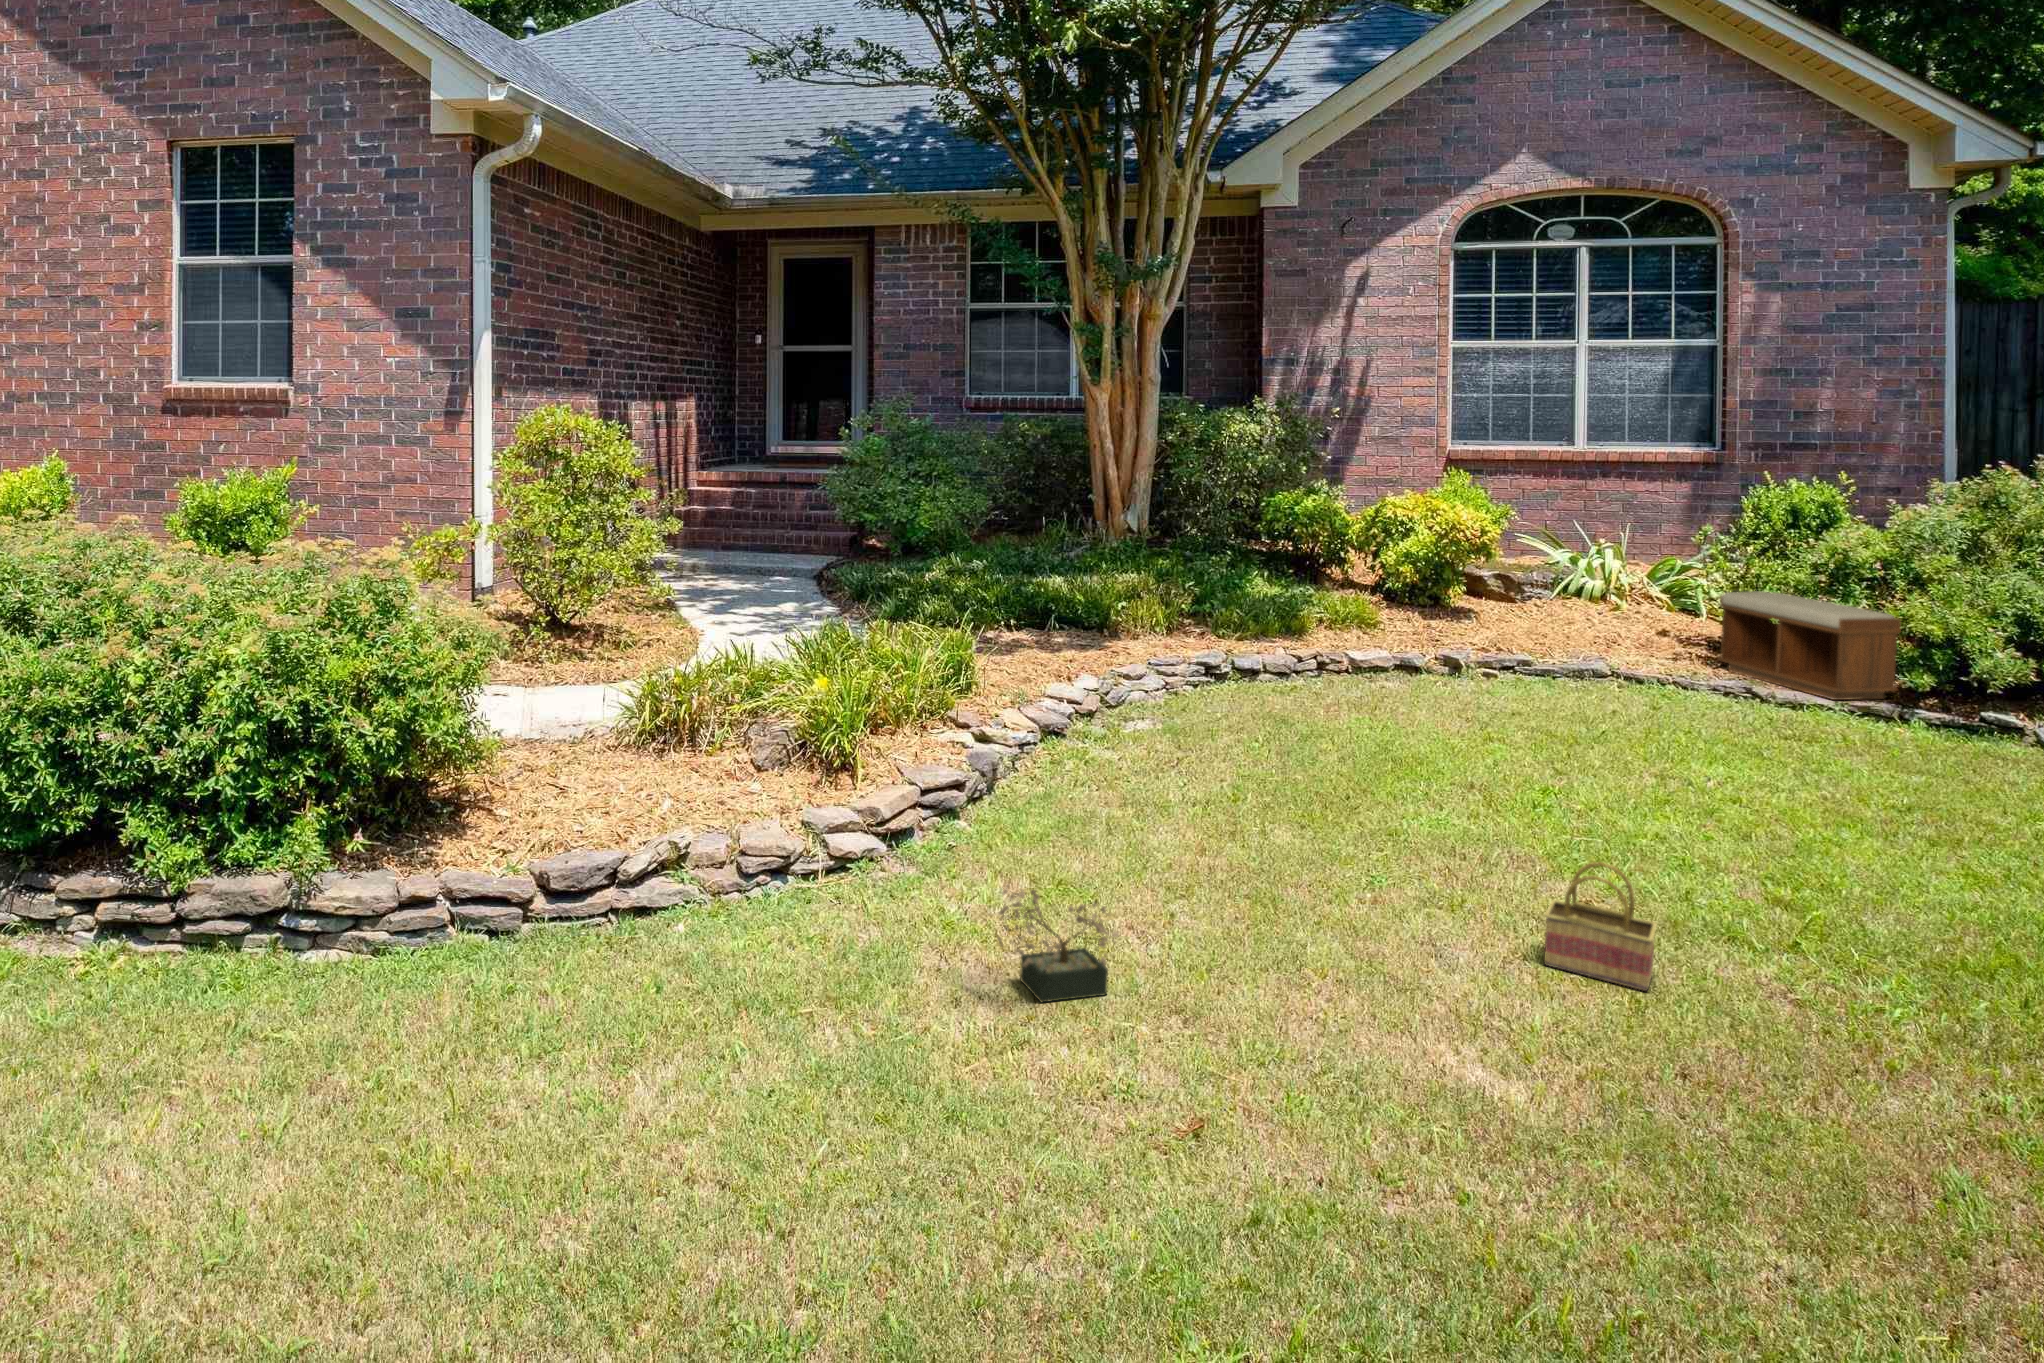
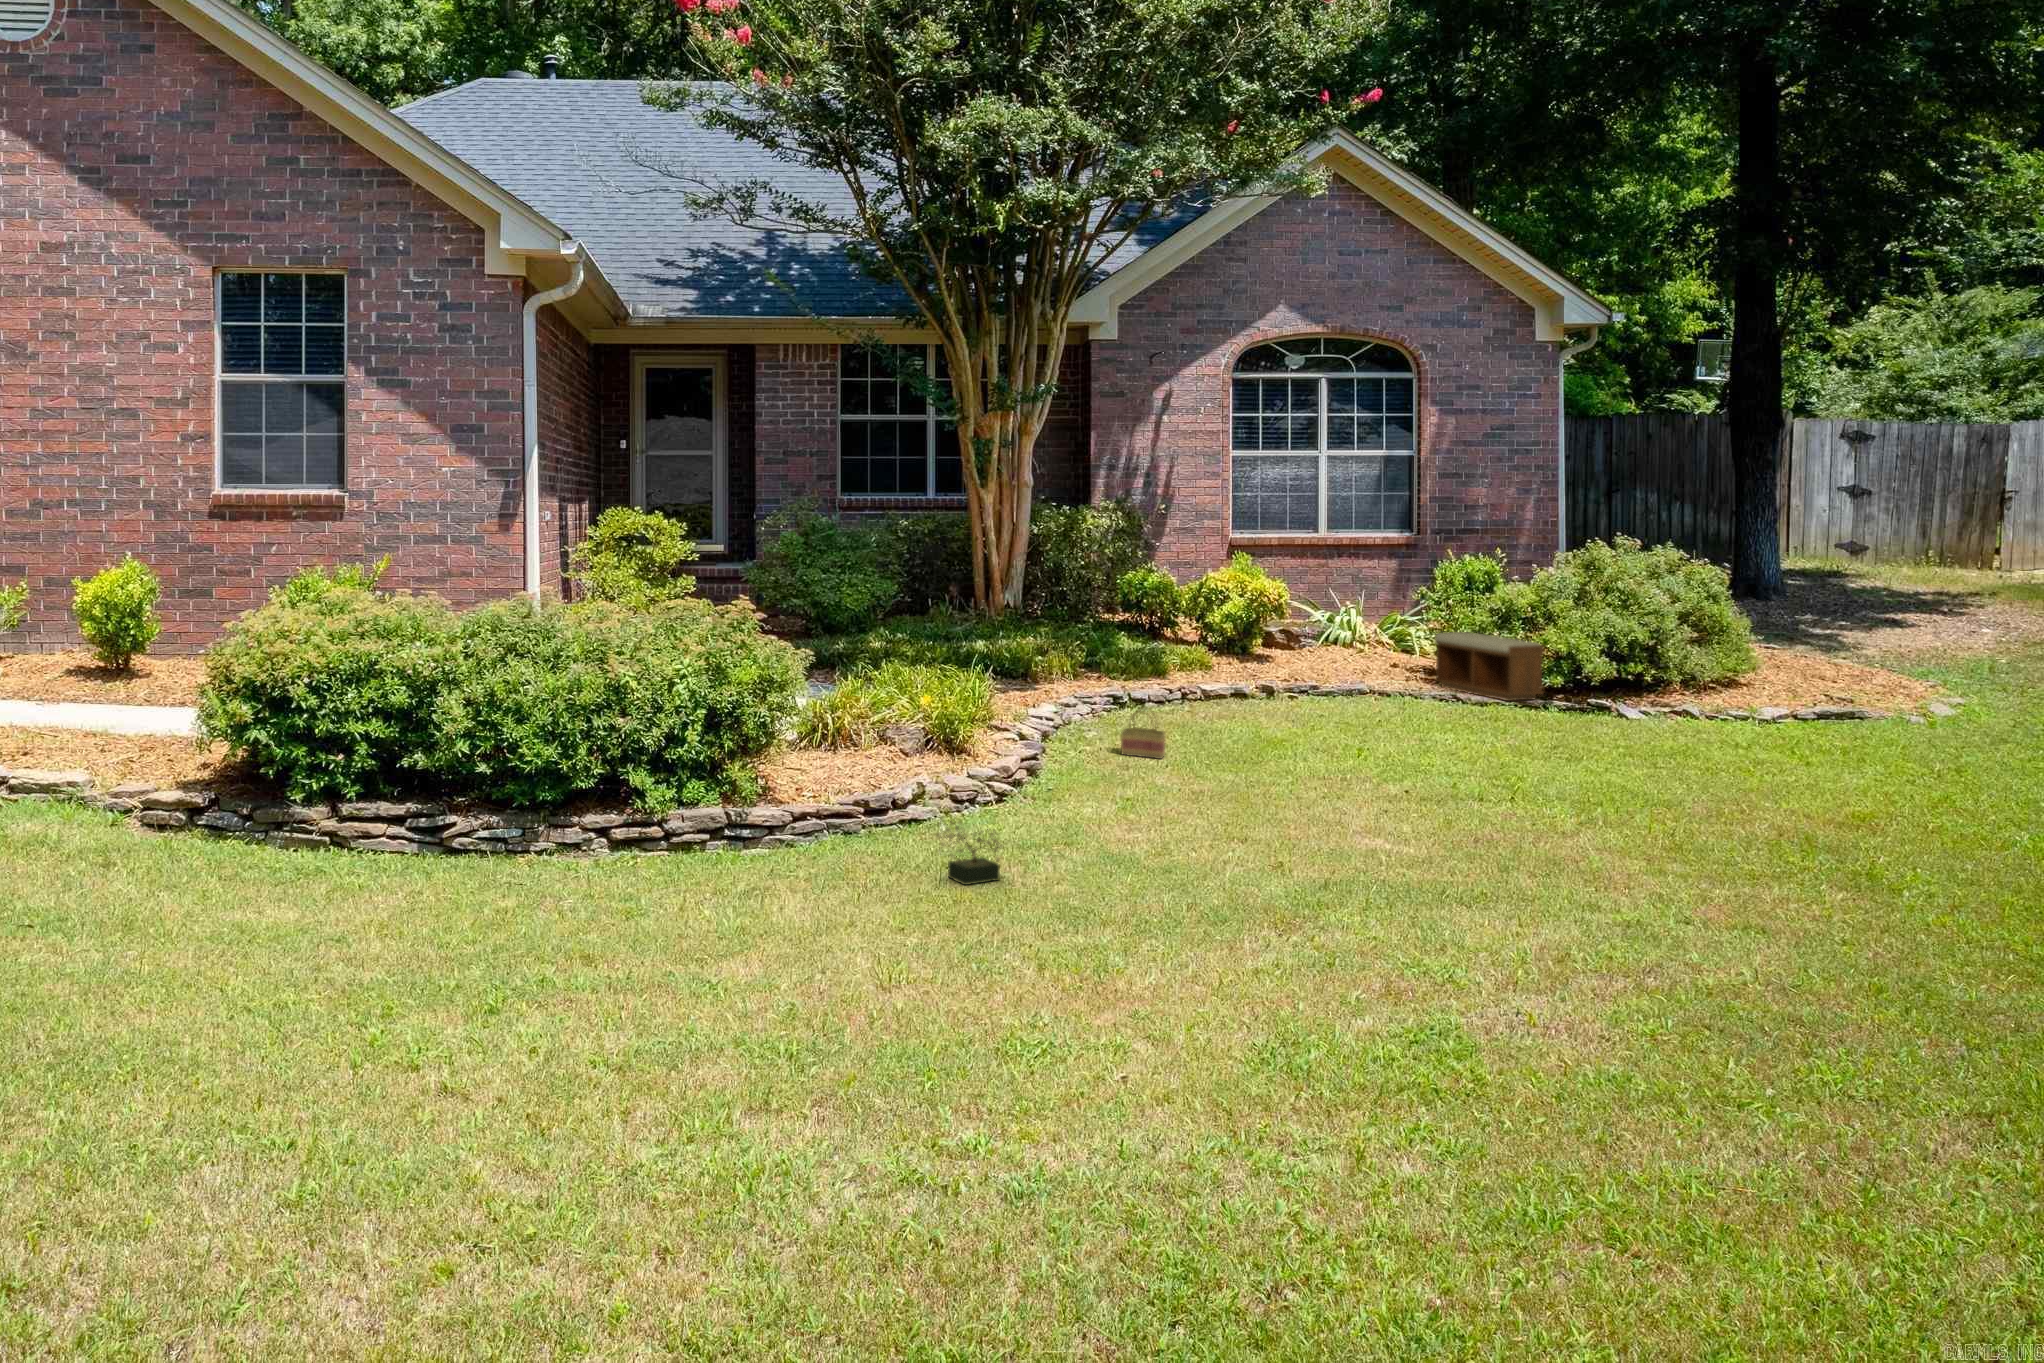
basket: present [1544,862,1657,991] -> present [1121,709,1166,759]
decorative plant: present [997,885,1119,1002] -> present [937,821,1002,885]

